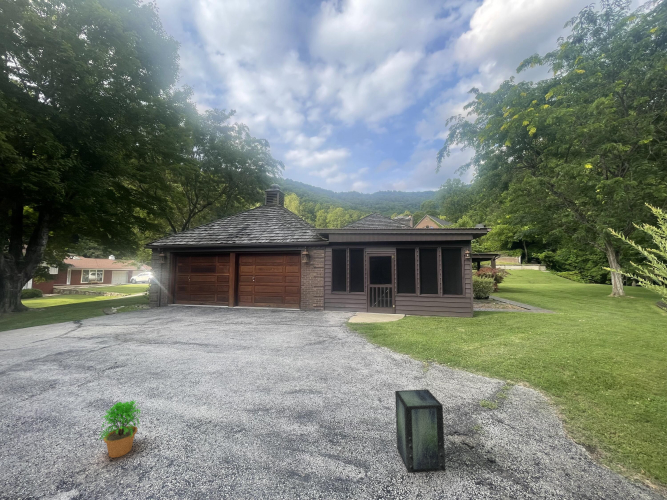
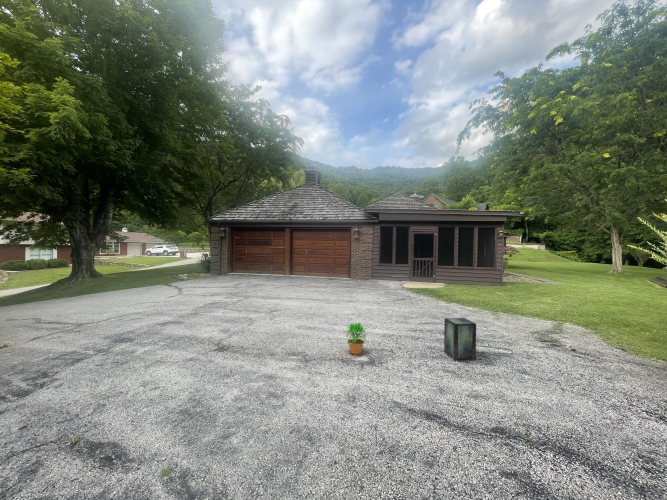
storage box: present [395,389,445,473] -> present [444,318,476,360]

